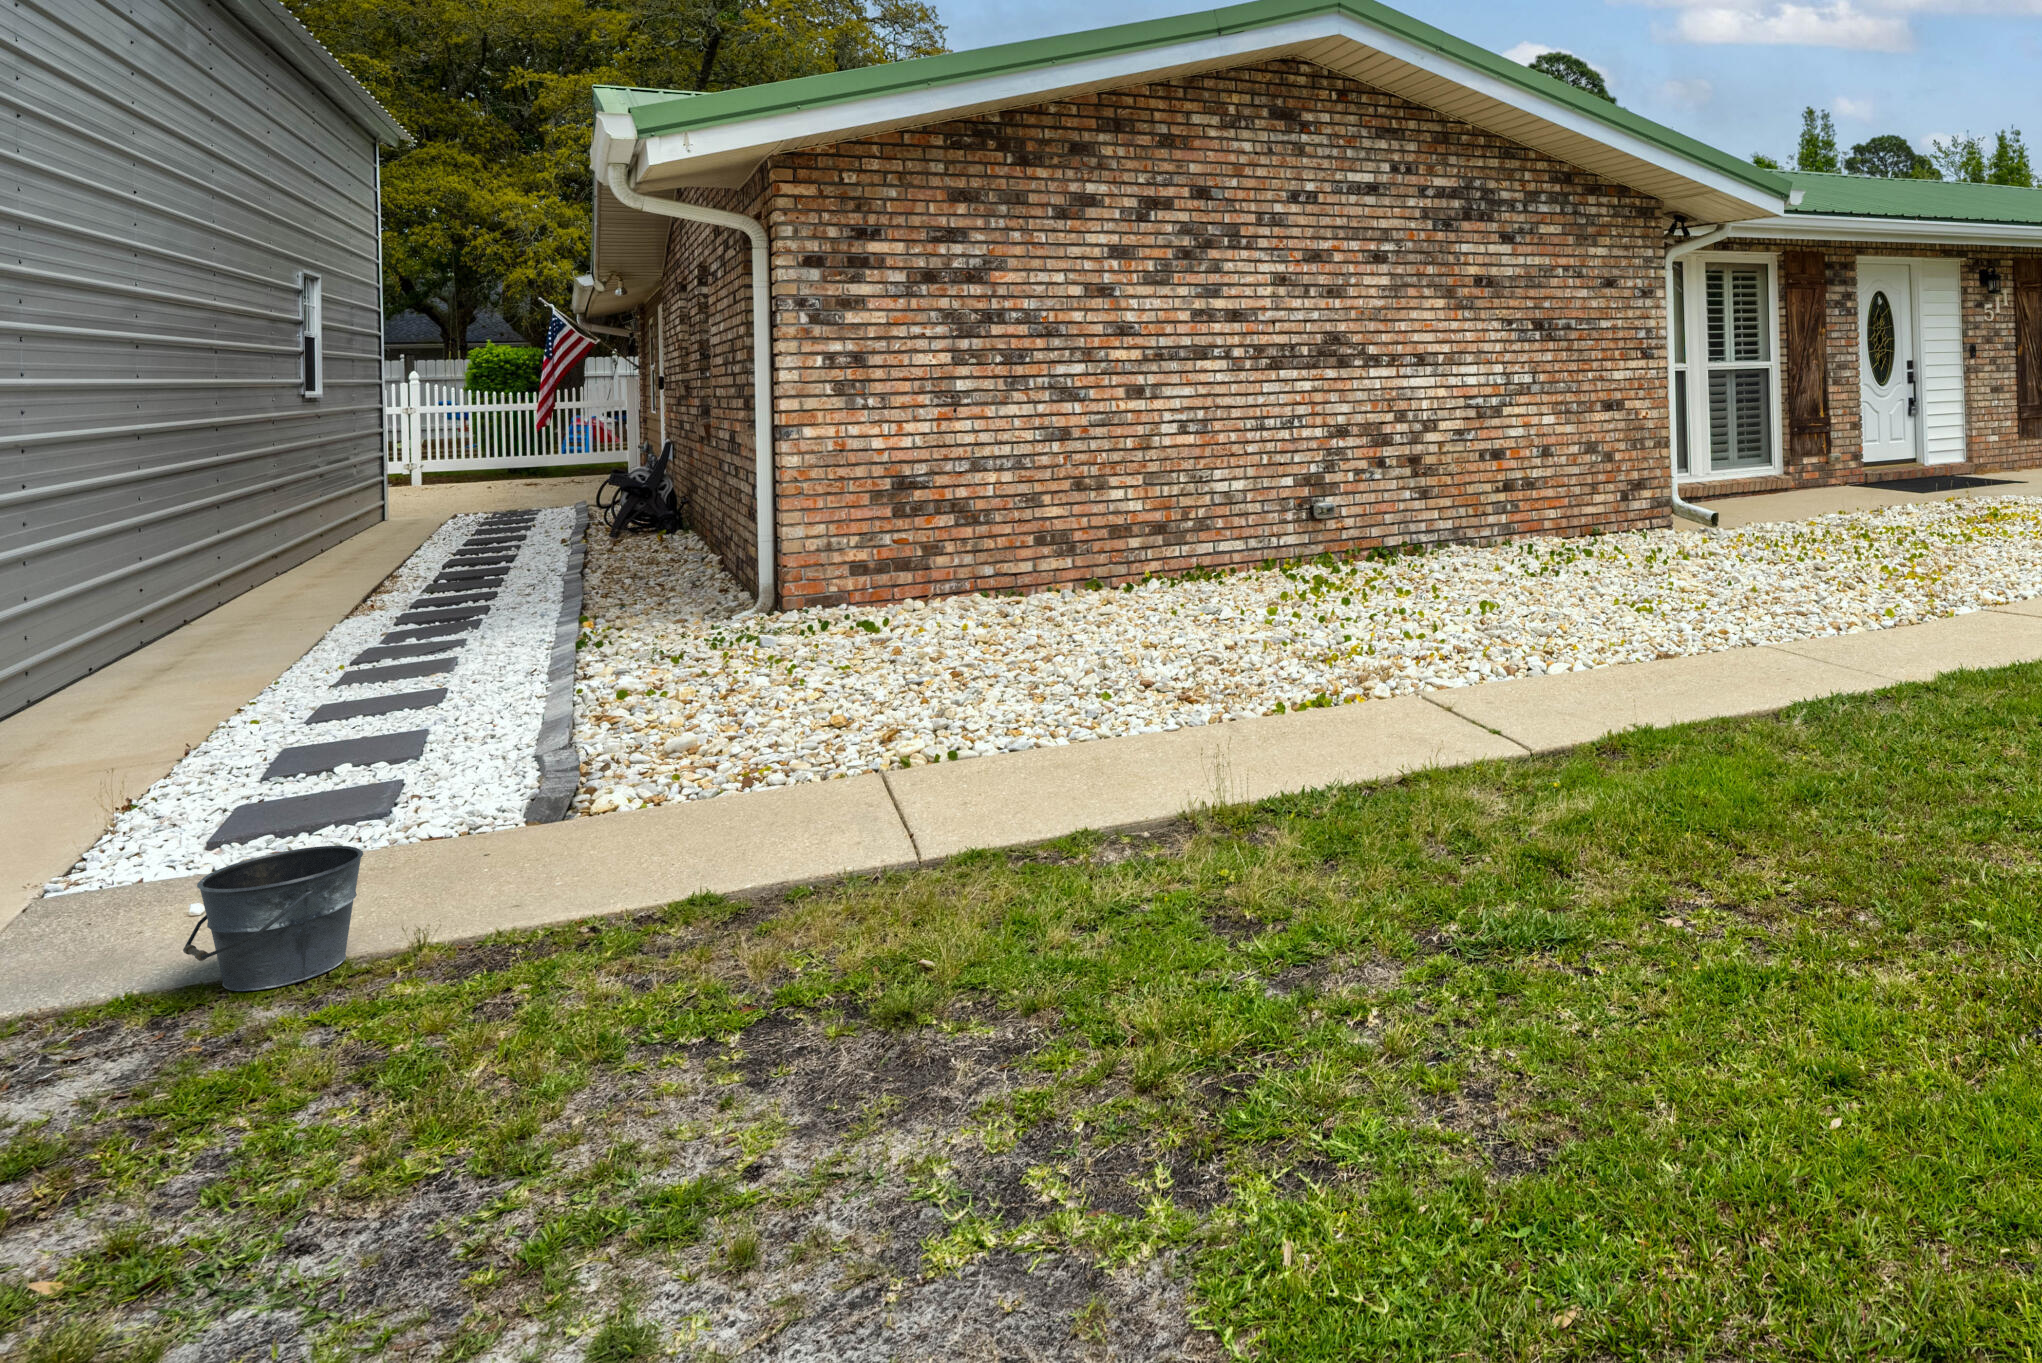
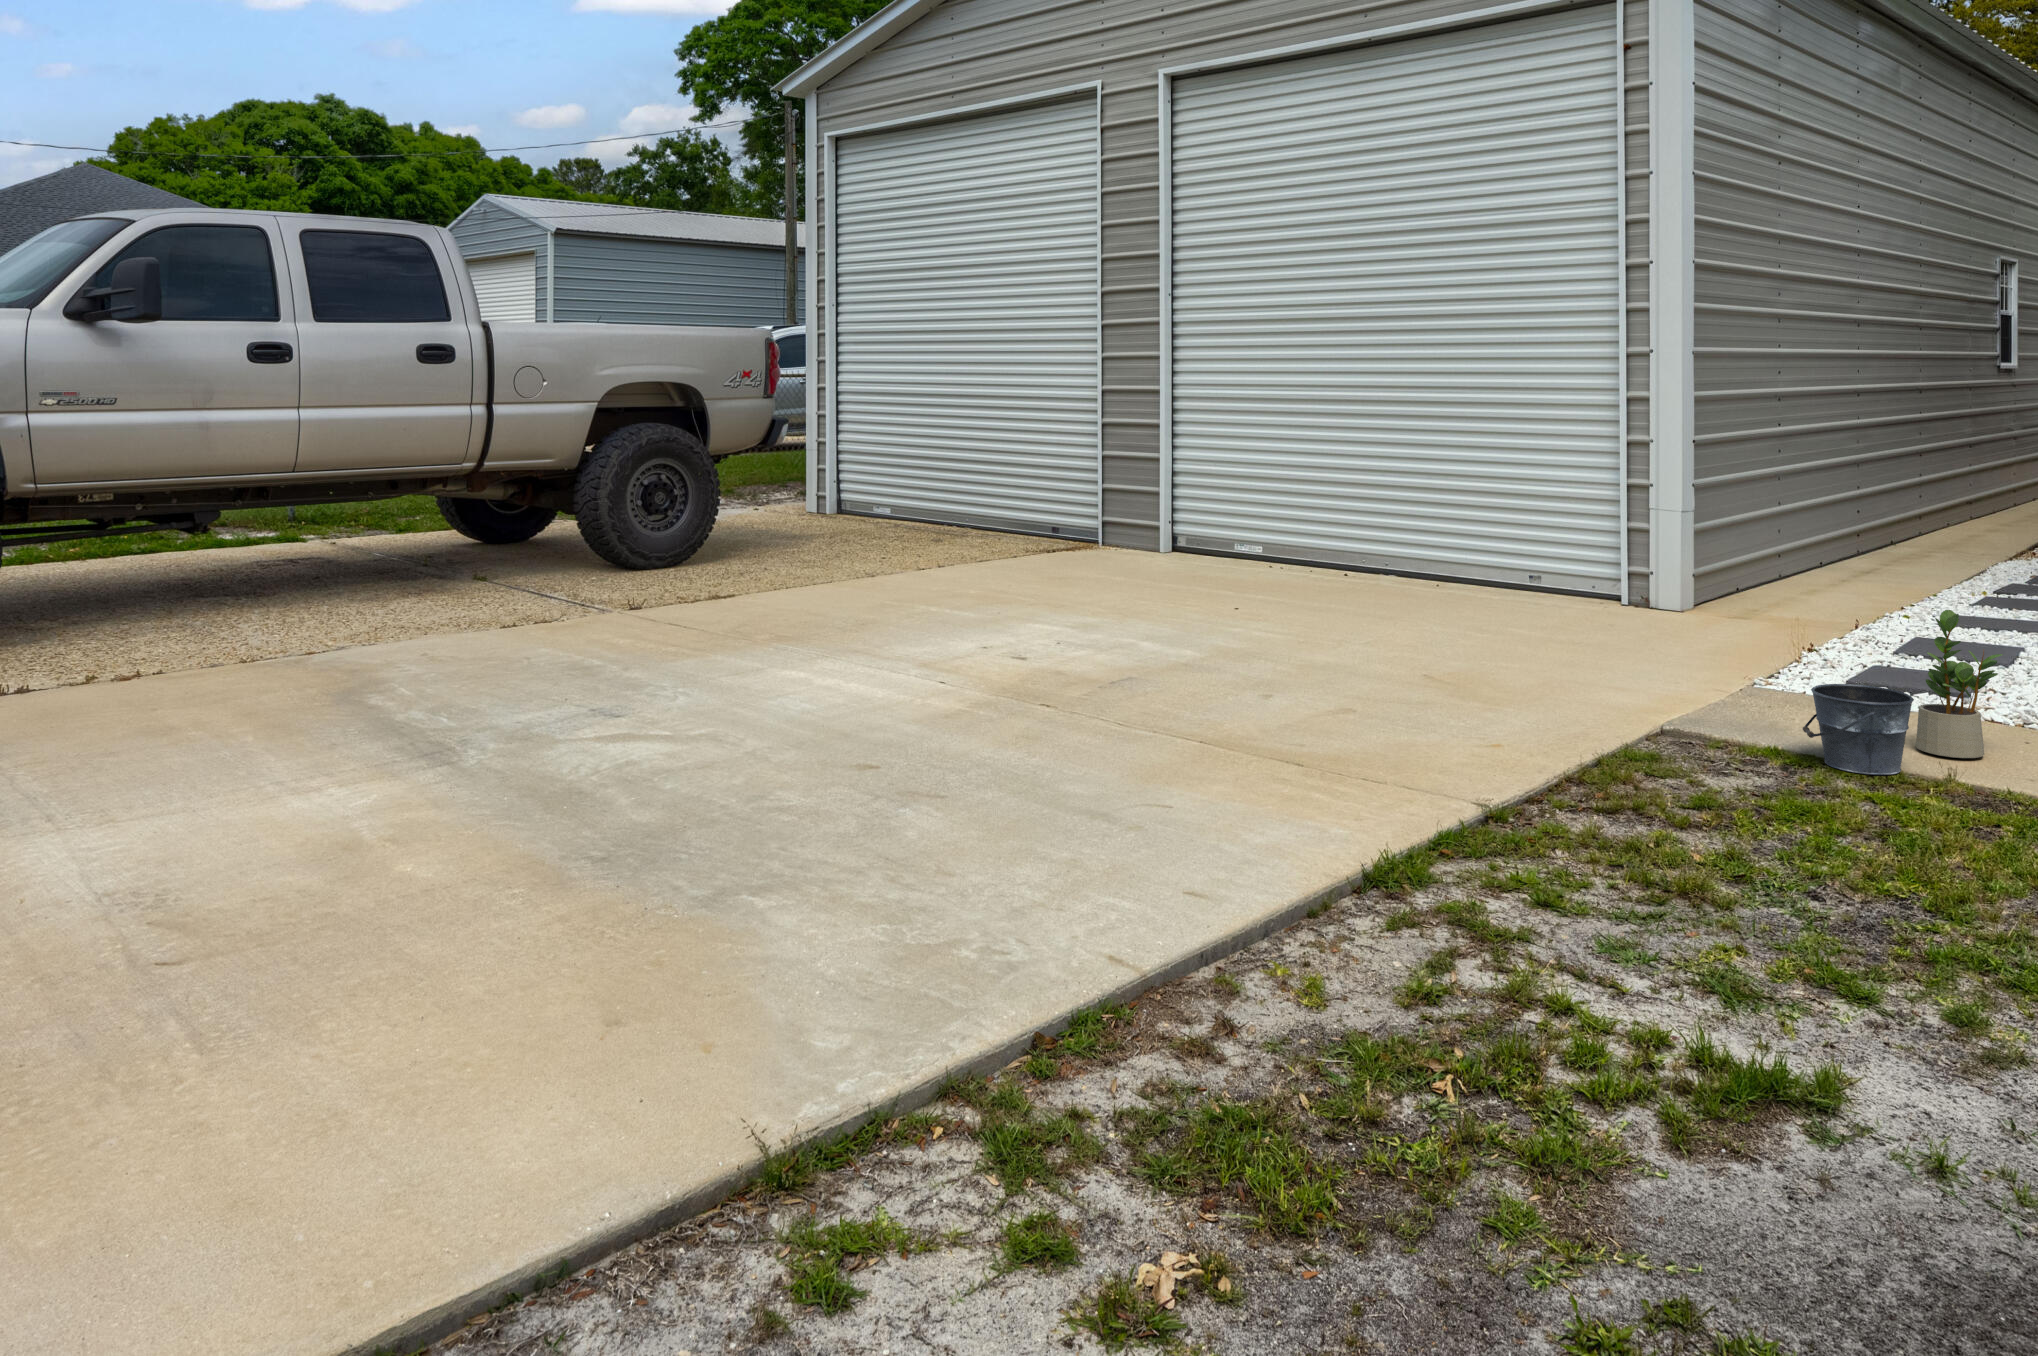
potted plant: none [351,714,465,914] -> present [1916,610,2003,758]

